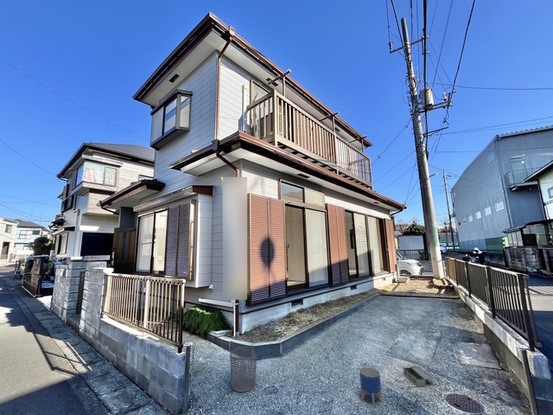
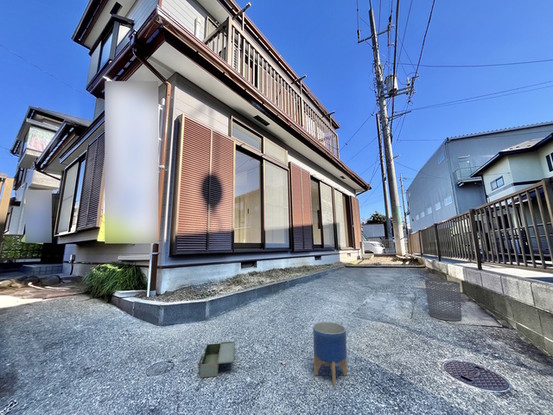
waste bin: present [230,346,257,392] -> present [425,279,462,321]
toolbox: present [403,367,433,387] -> present [199,342,235,378]

